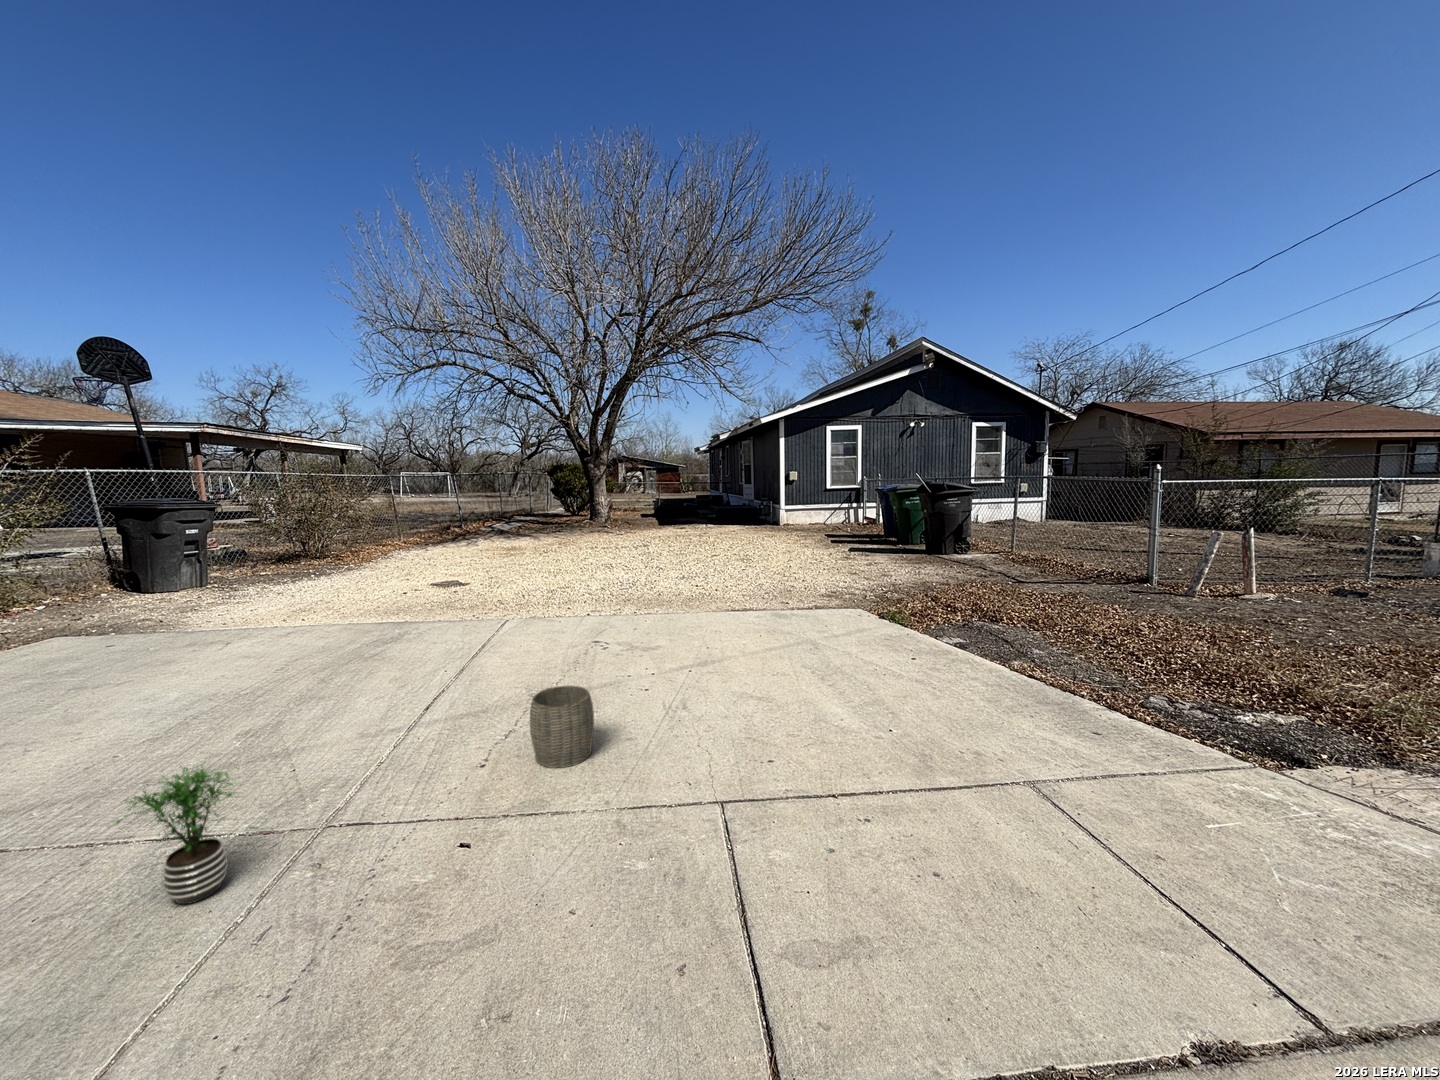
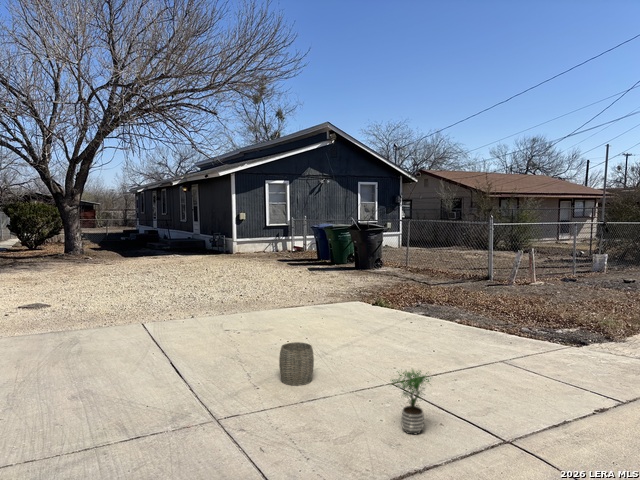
potted plant: present [114,765,235,904] -> present [392,370,431,434]

